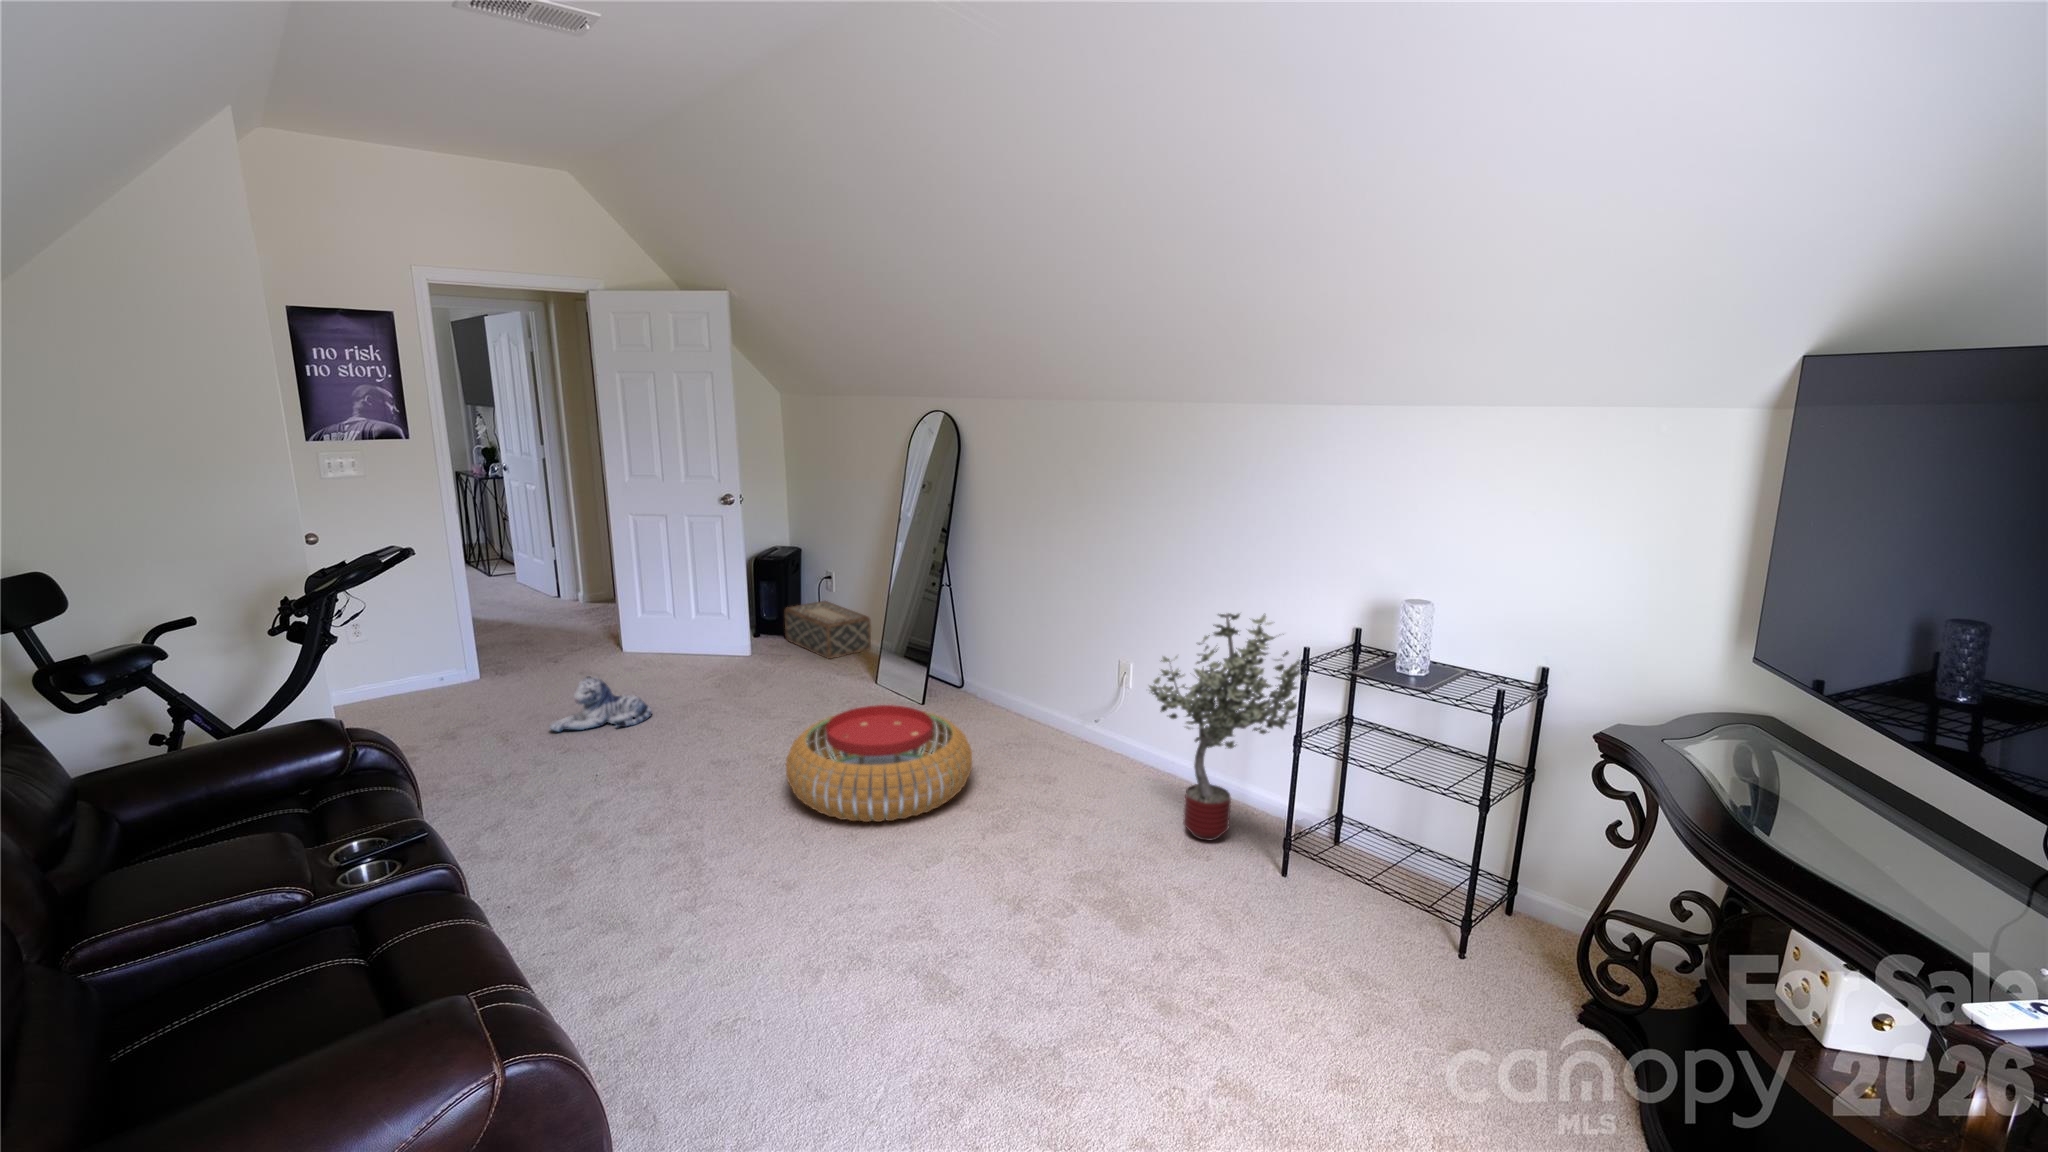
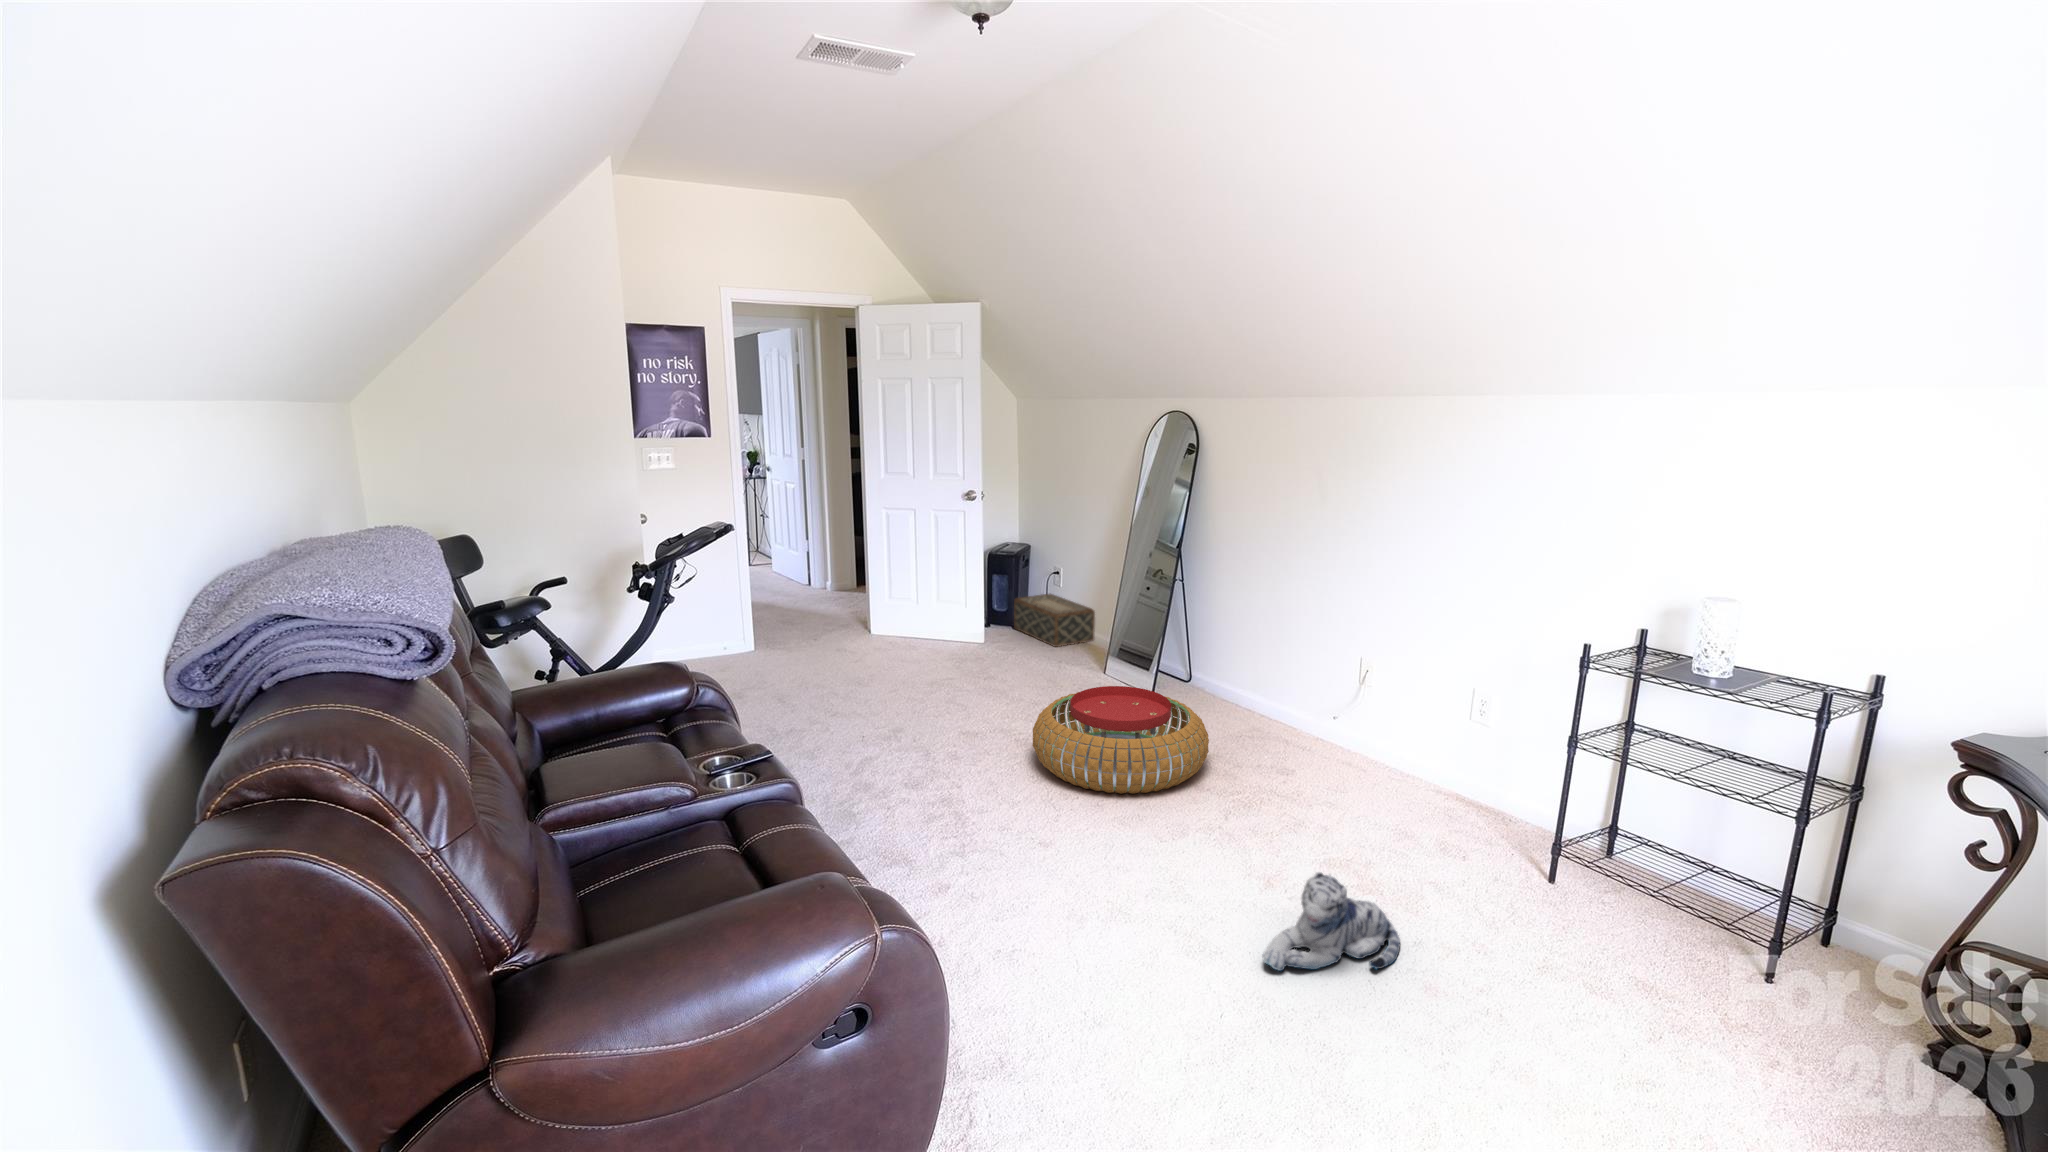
potted tree: present [1149,613,1308,840] -> none [1393,604,1584,839]
plush toy: present [550,676,652,732] -> present [1263,872,1400,971]

